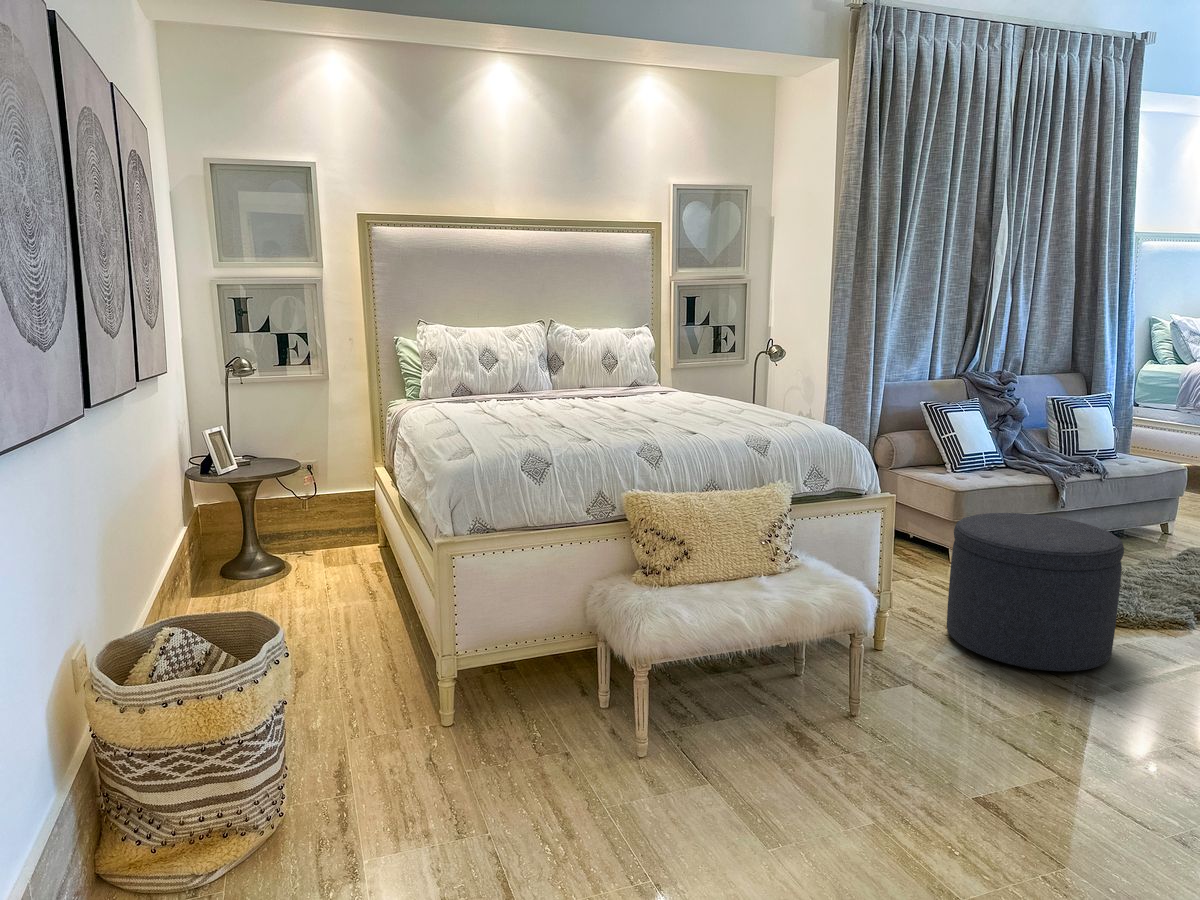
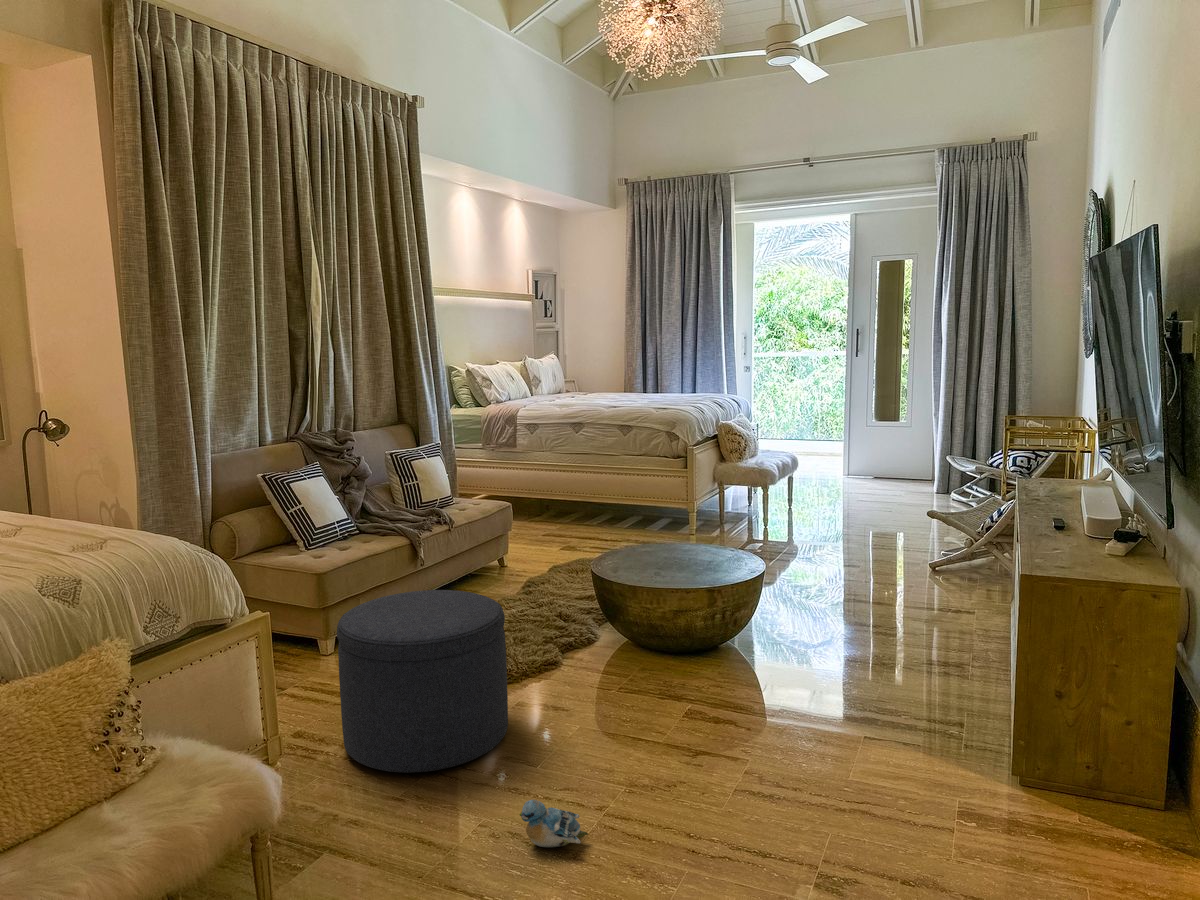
plush toy: none [1086,707,1160,763] -> present [519,800,588,847]

